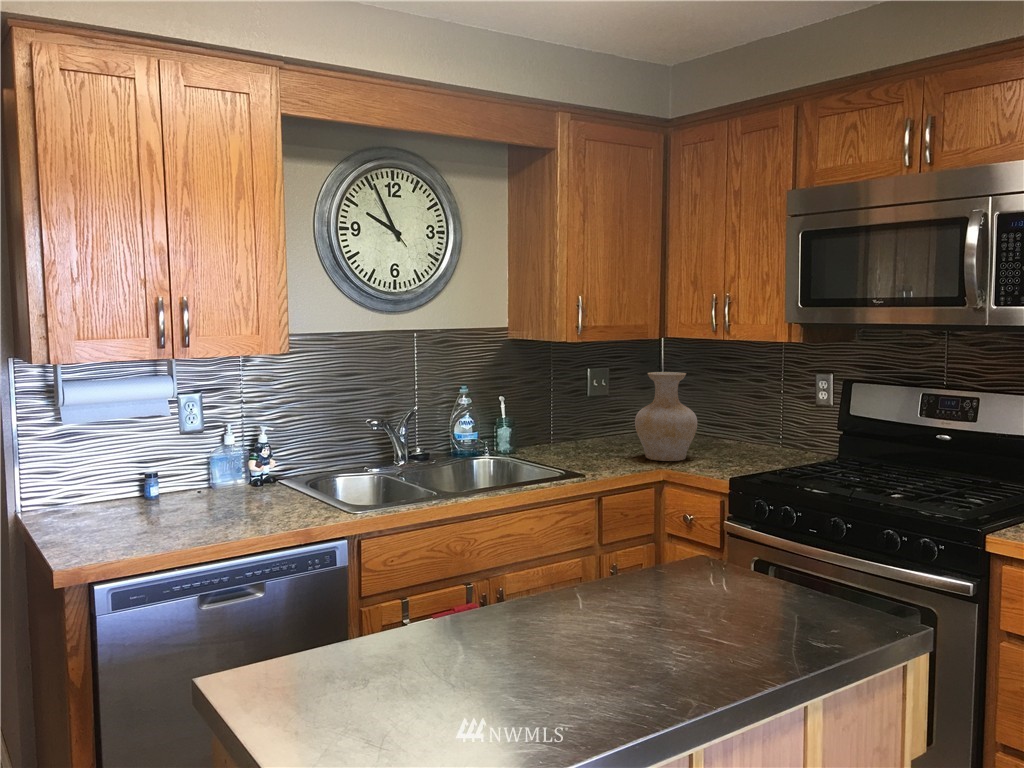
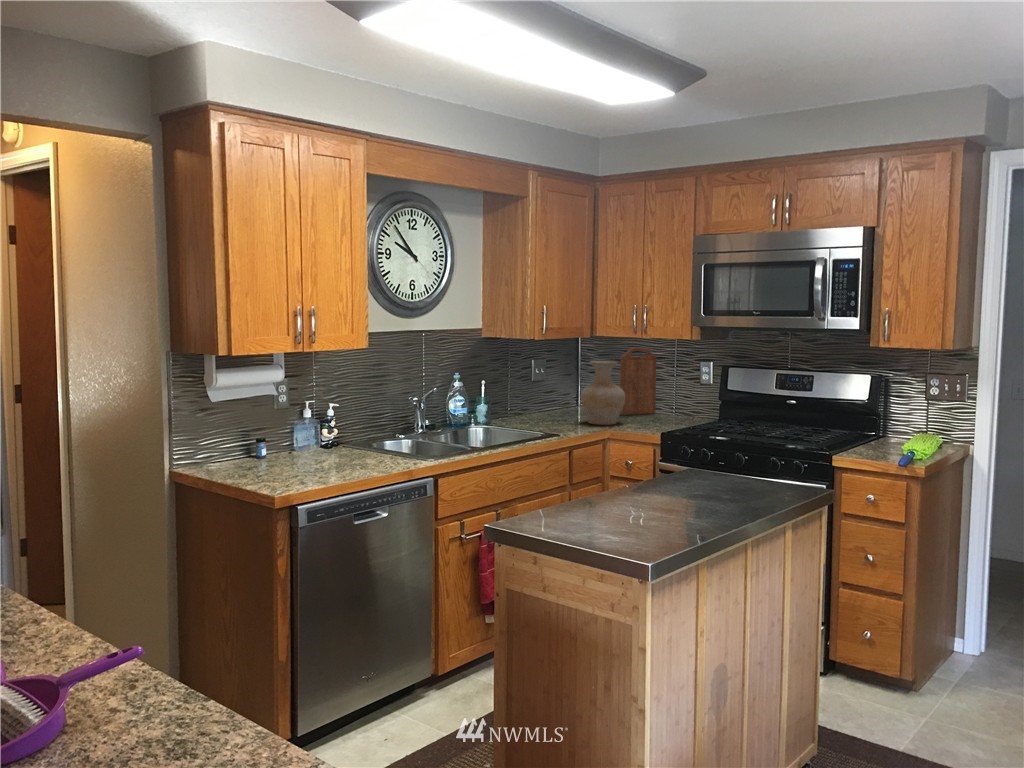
cutting board: none [702,354,756,445] -> present [620,348,657,415]

